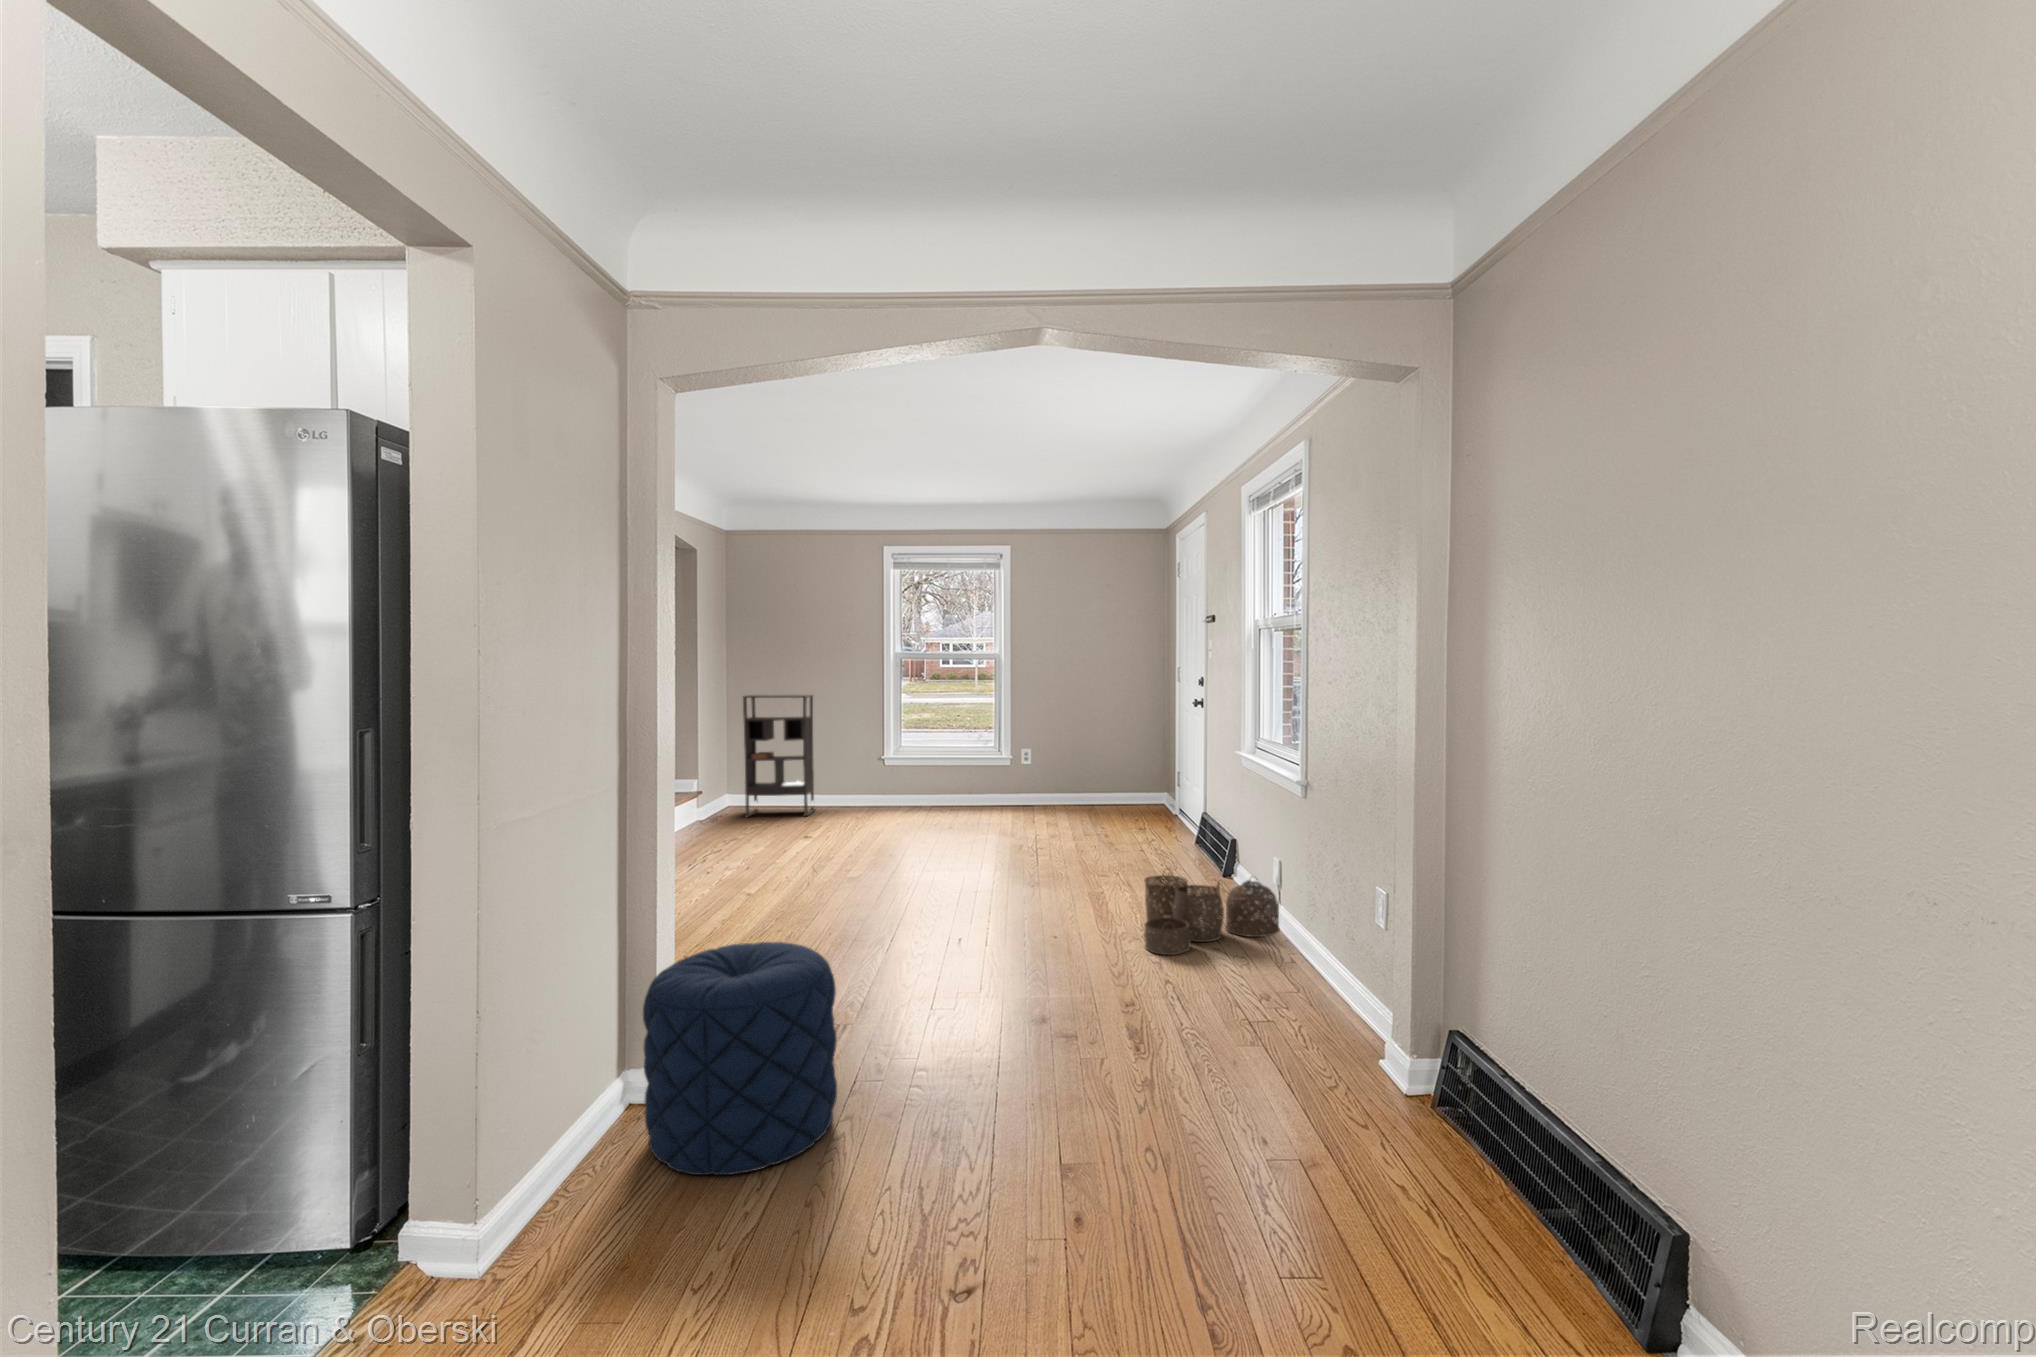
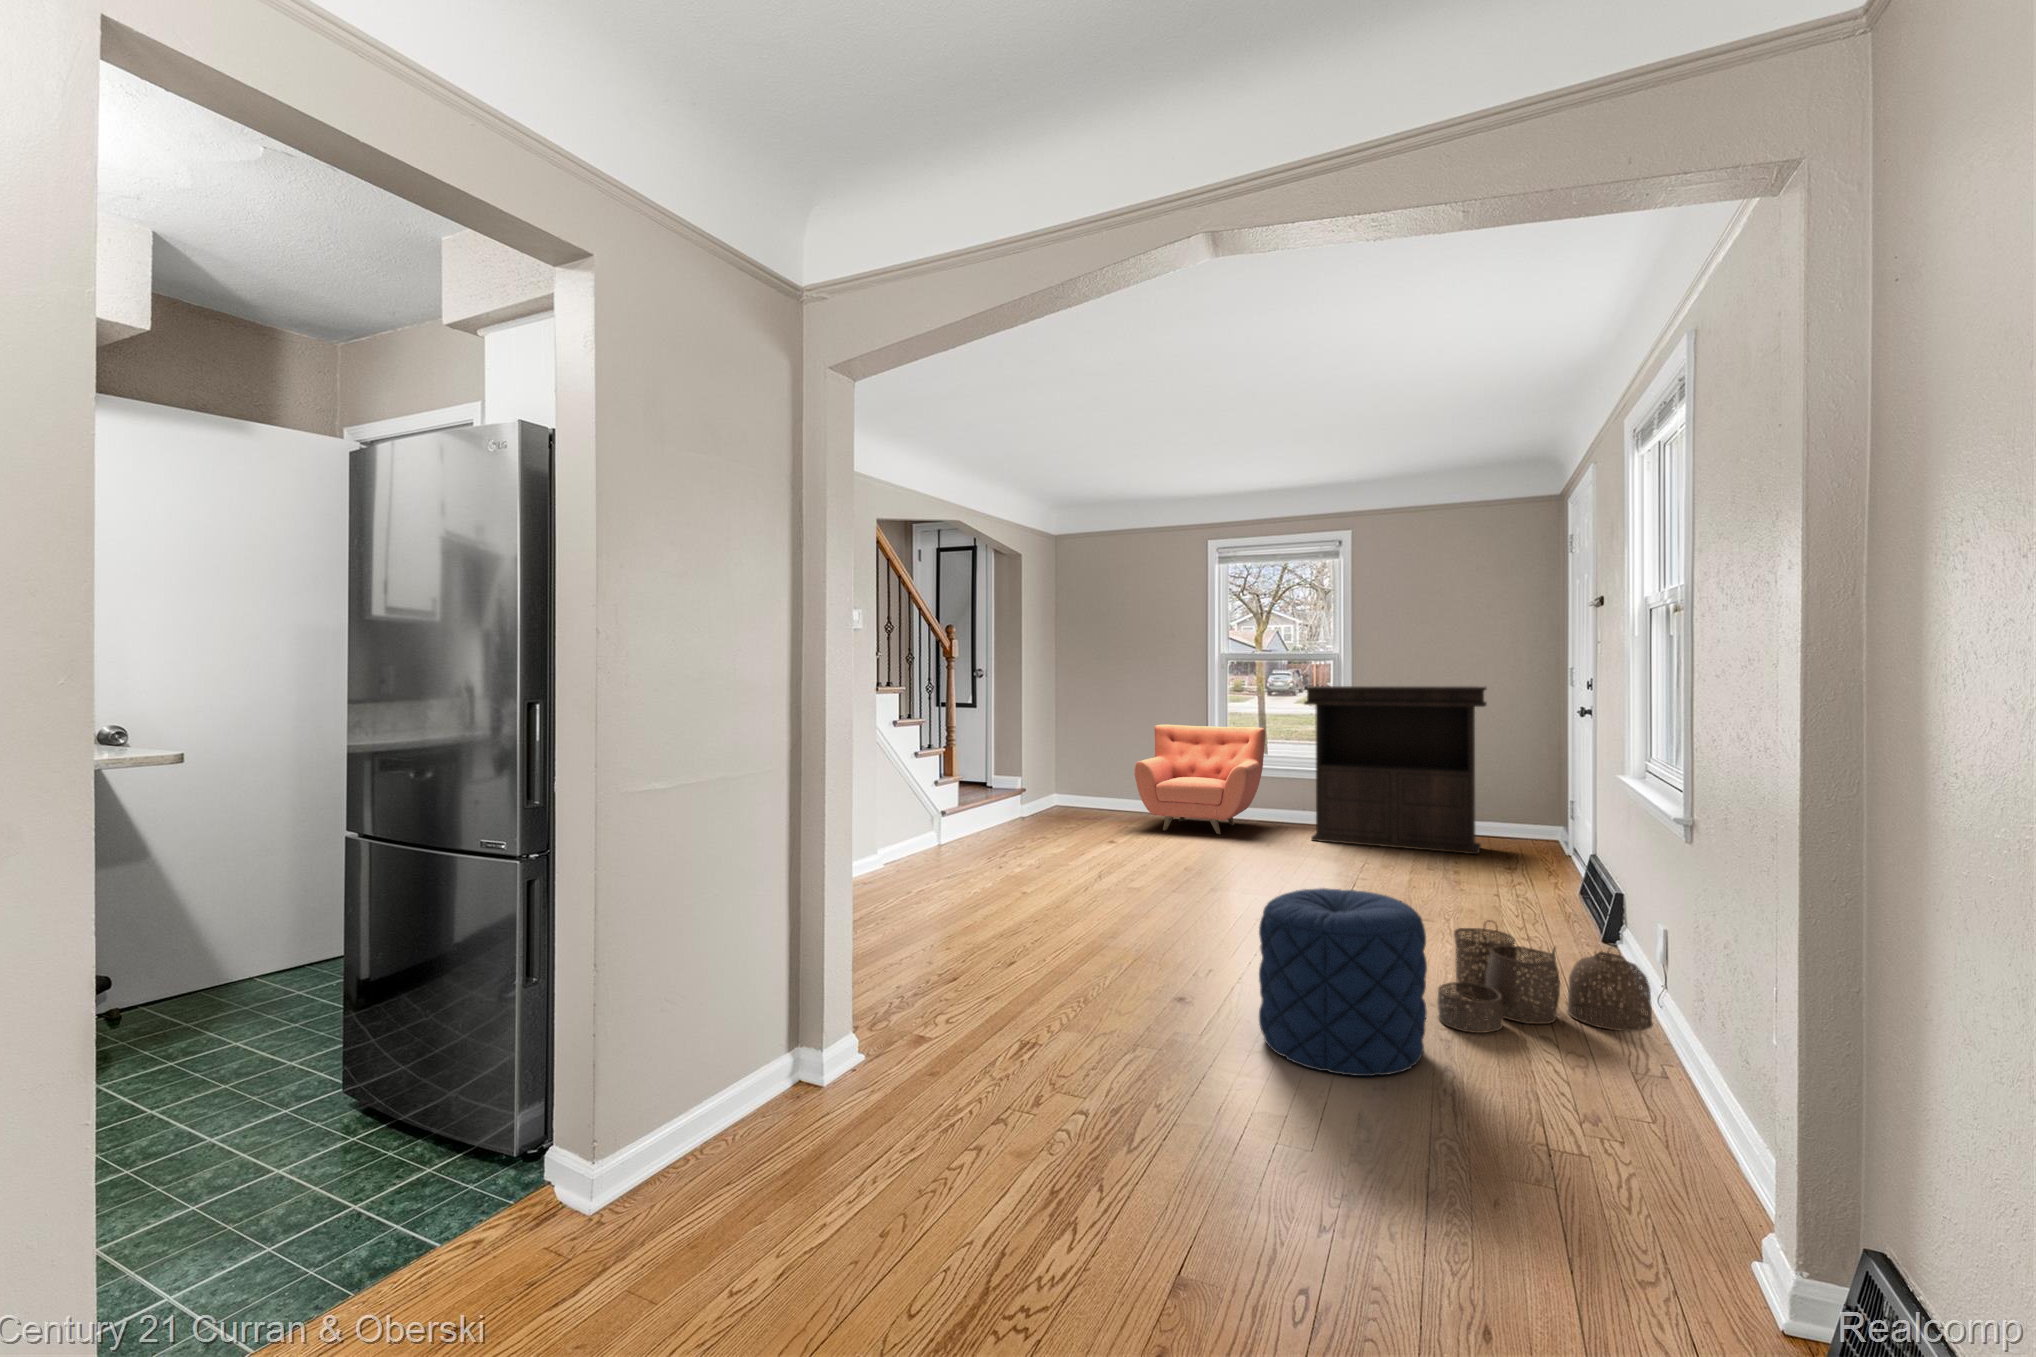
console table: none [973,682,1116,822] -> present [1305,686,1487,854]
bookshelf: present [743,694,815,818] -> none [1069,690,1141,817]
armchair: none [818,724,934,825] -> present [1135,724,1265,834]
pouf: present [643,942,837,1175] -> present [1259,888,1427,1076]

